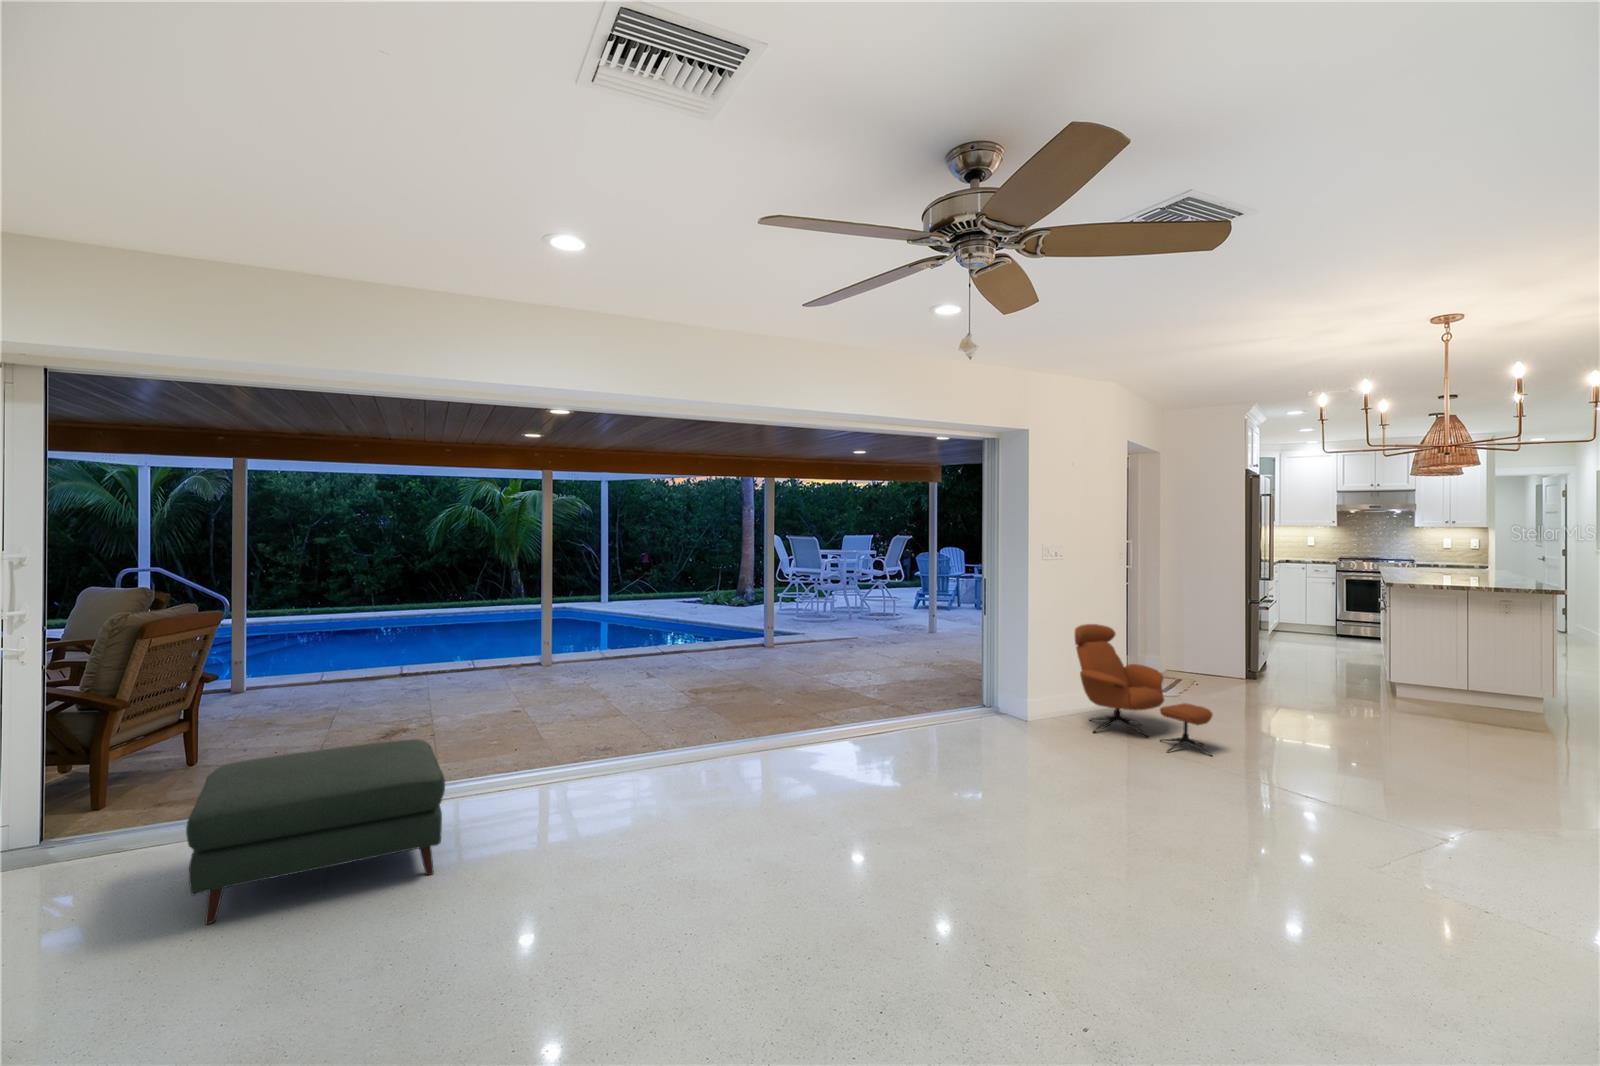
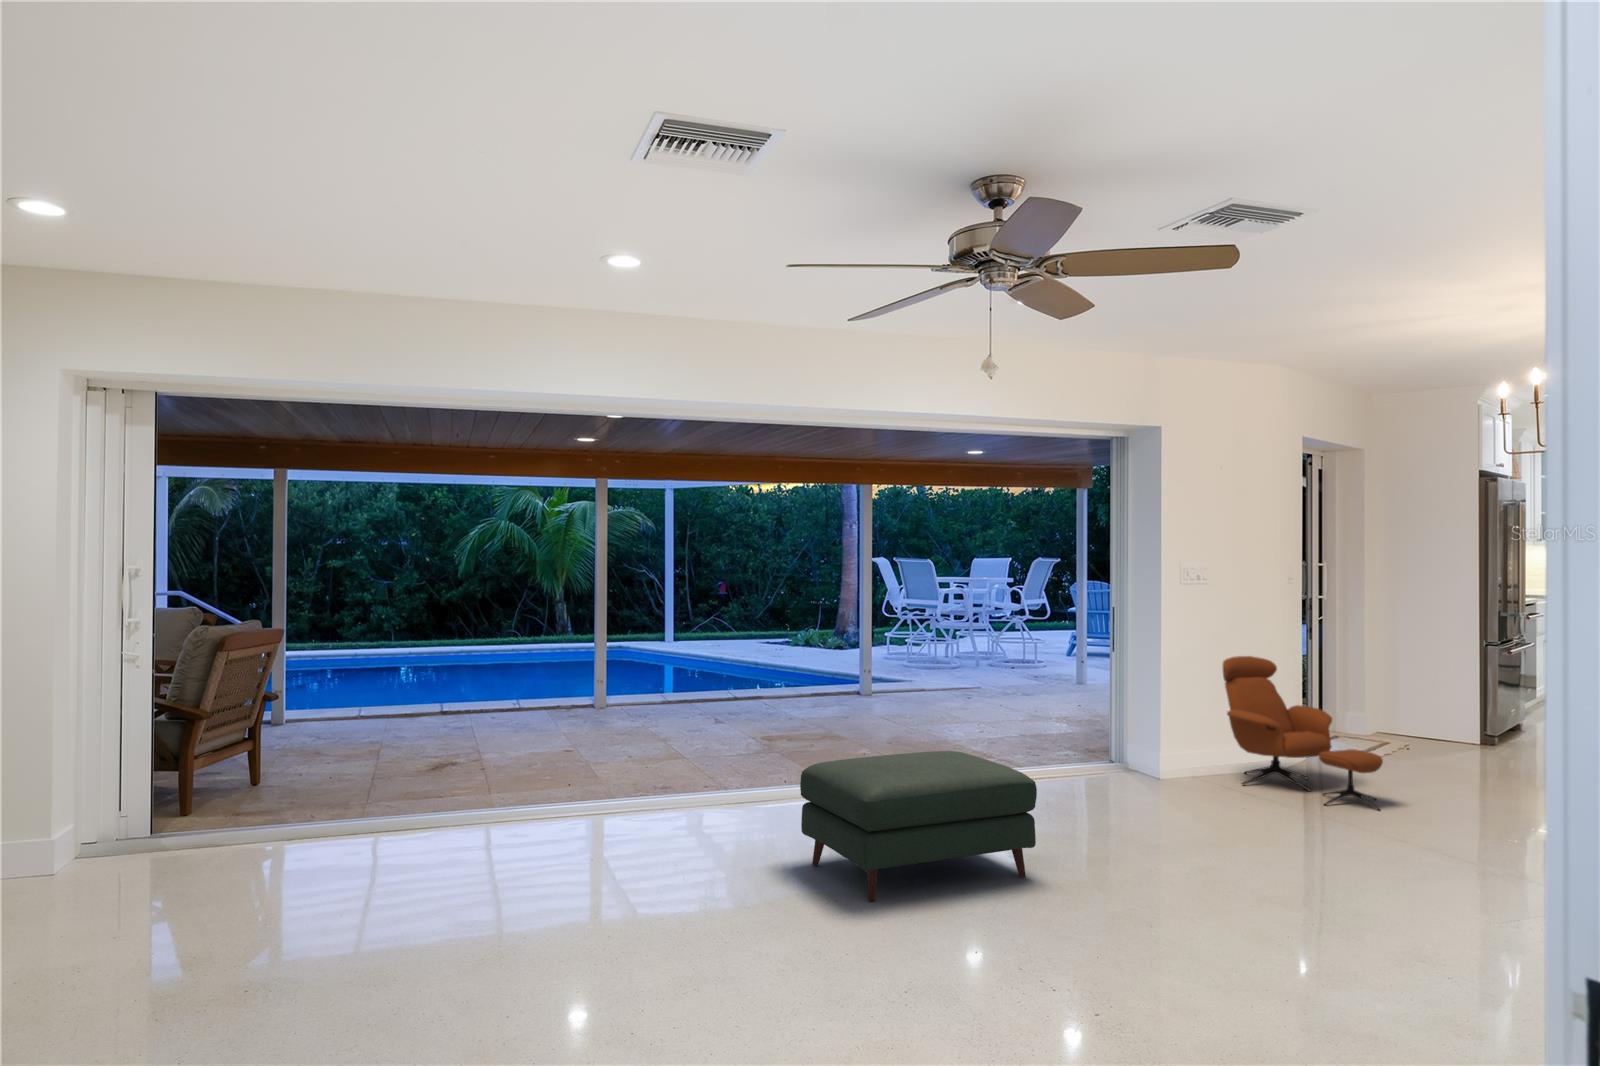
ottoman: present [186,739,445,924] -> present [800,751,1037,901]

